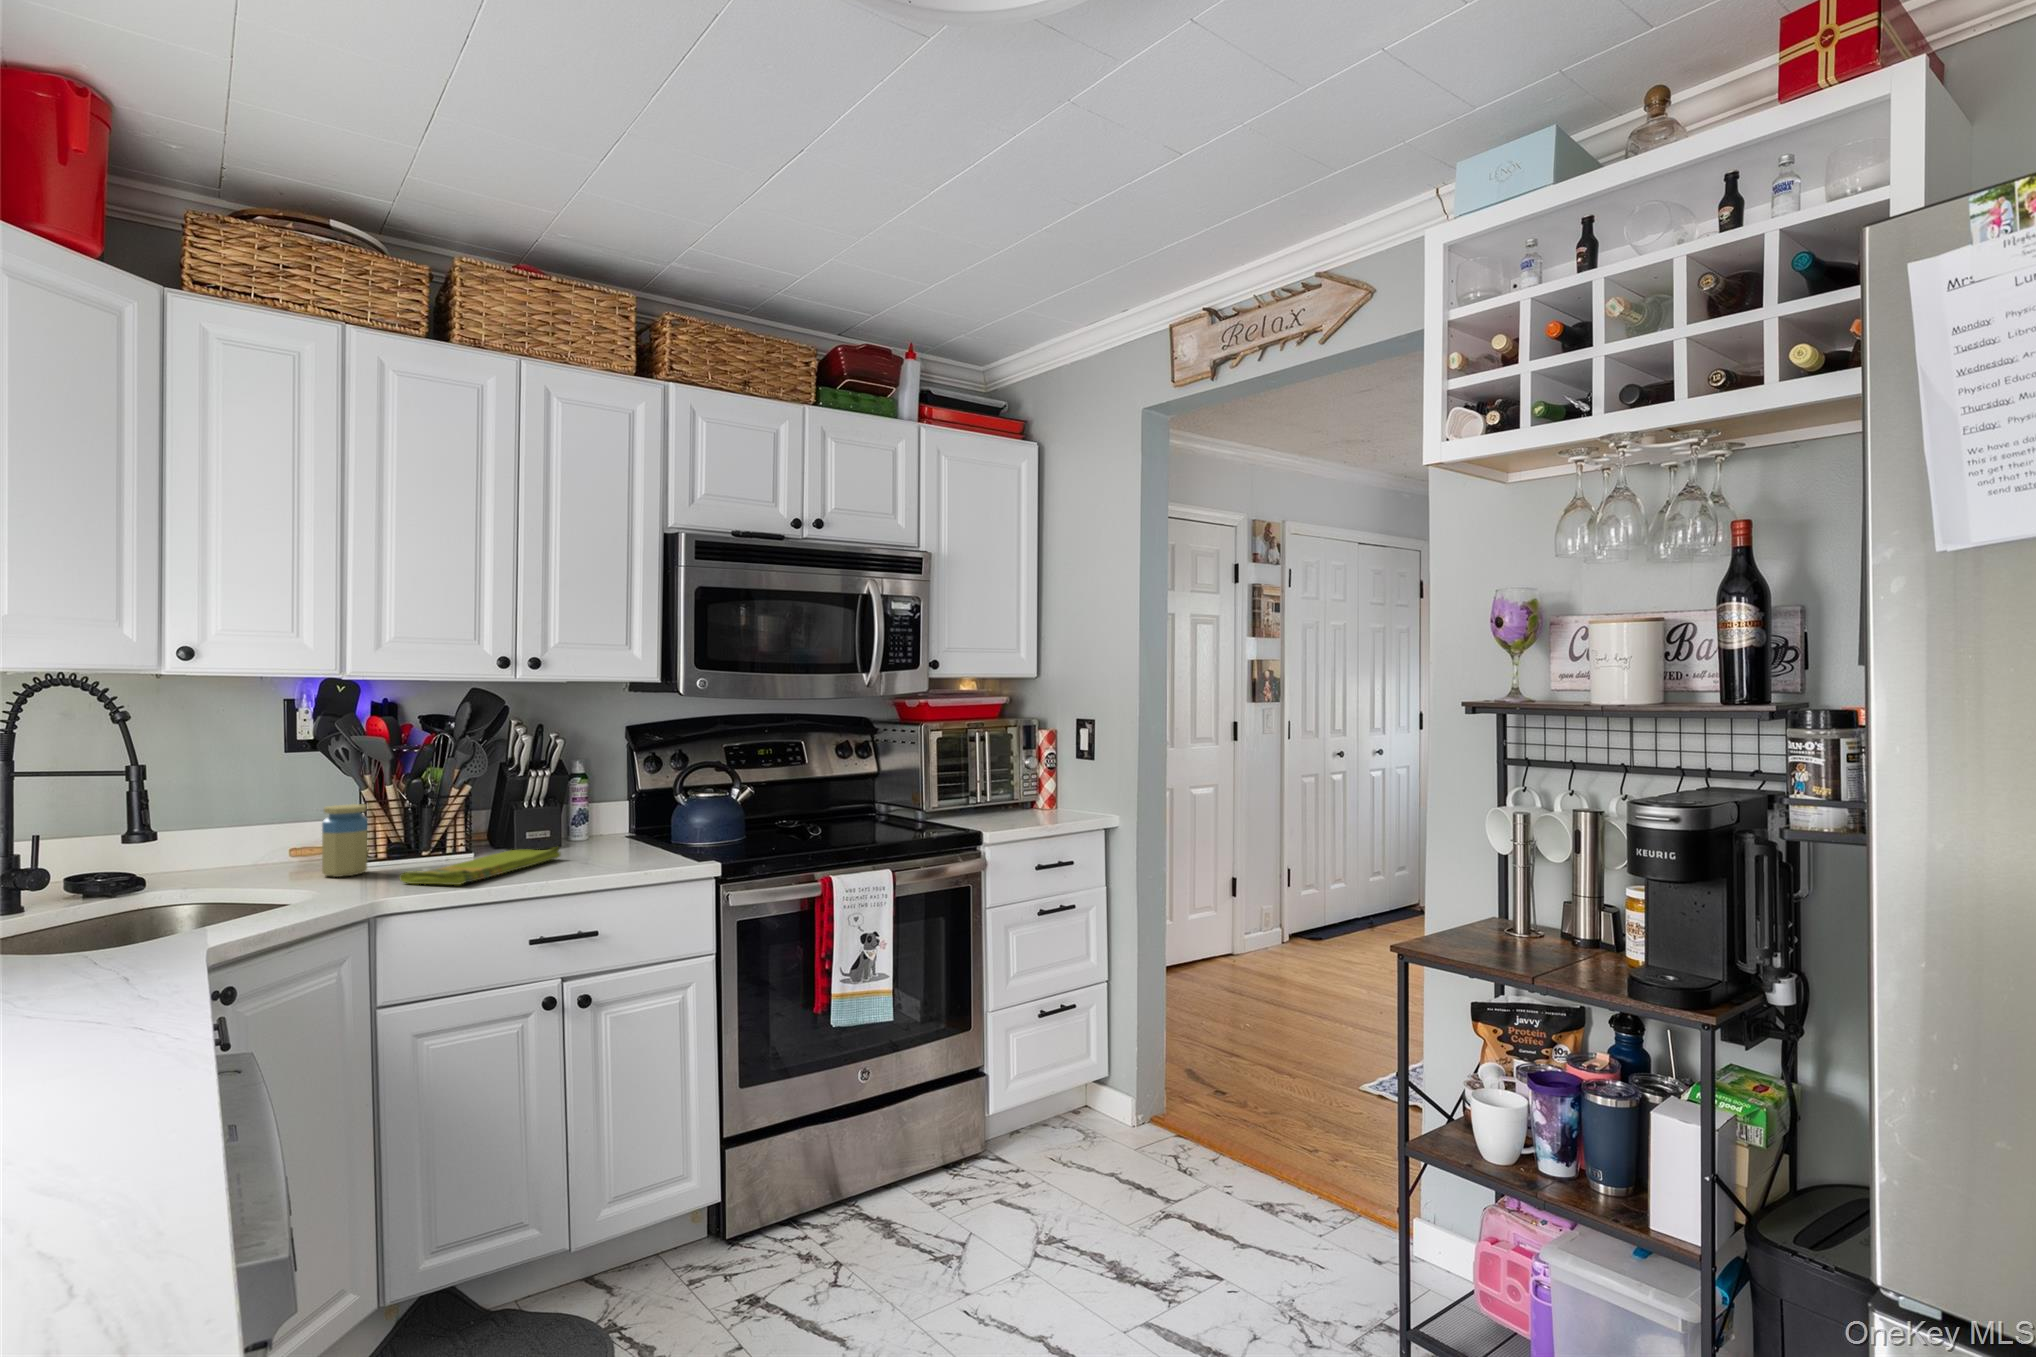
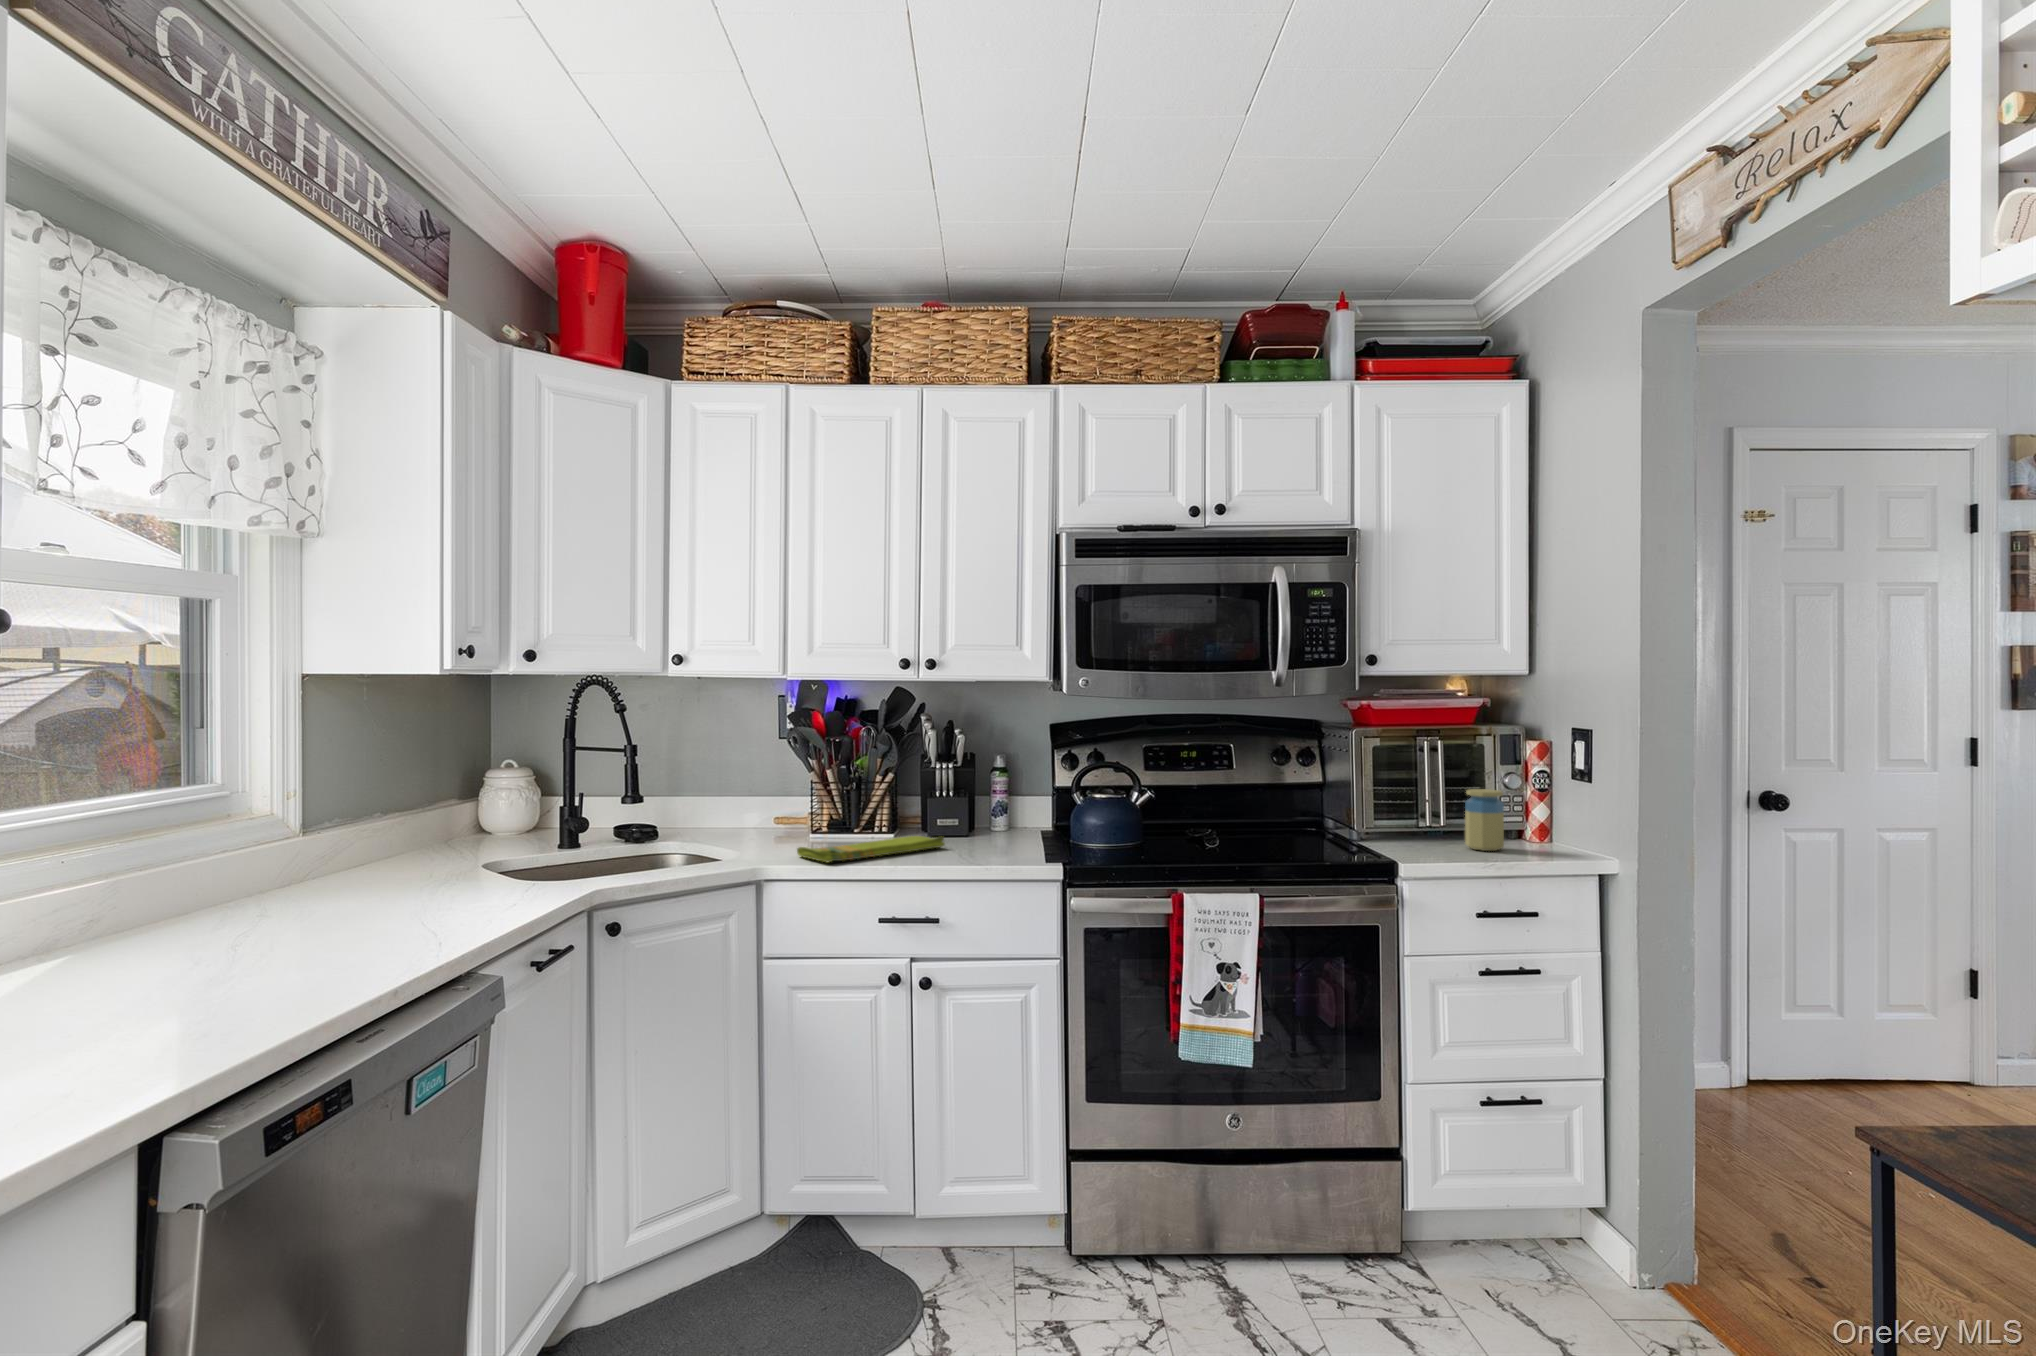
jar: present [322,804,367,877] -> present [1465,789,1504,851]

